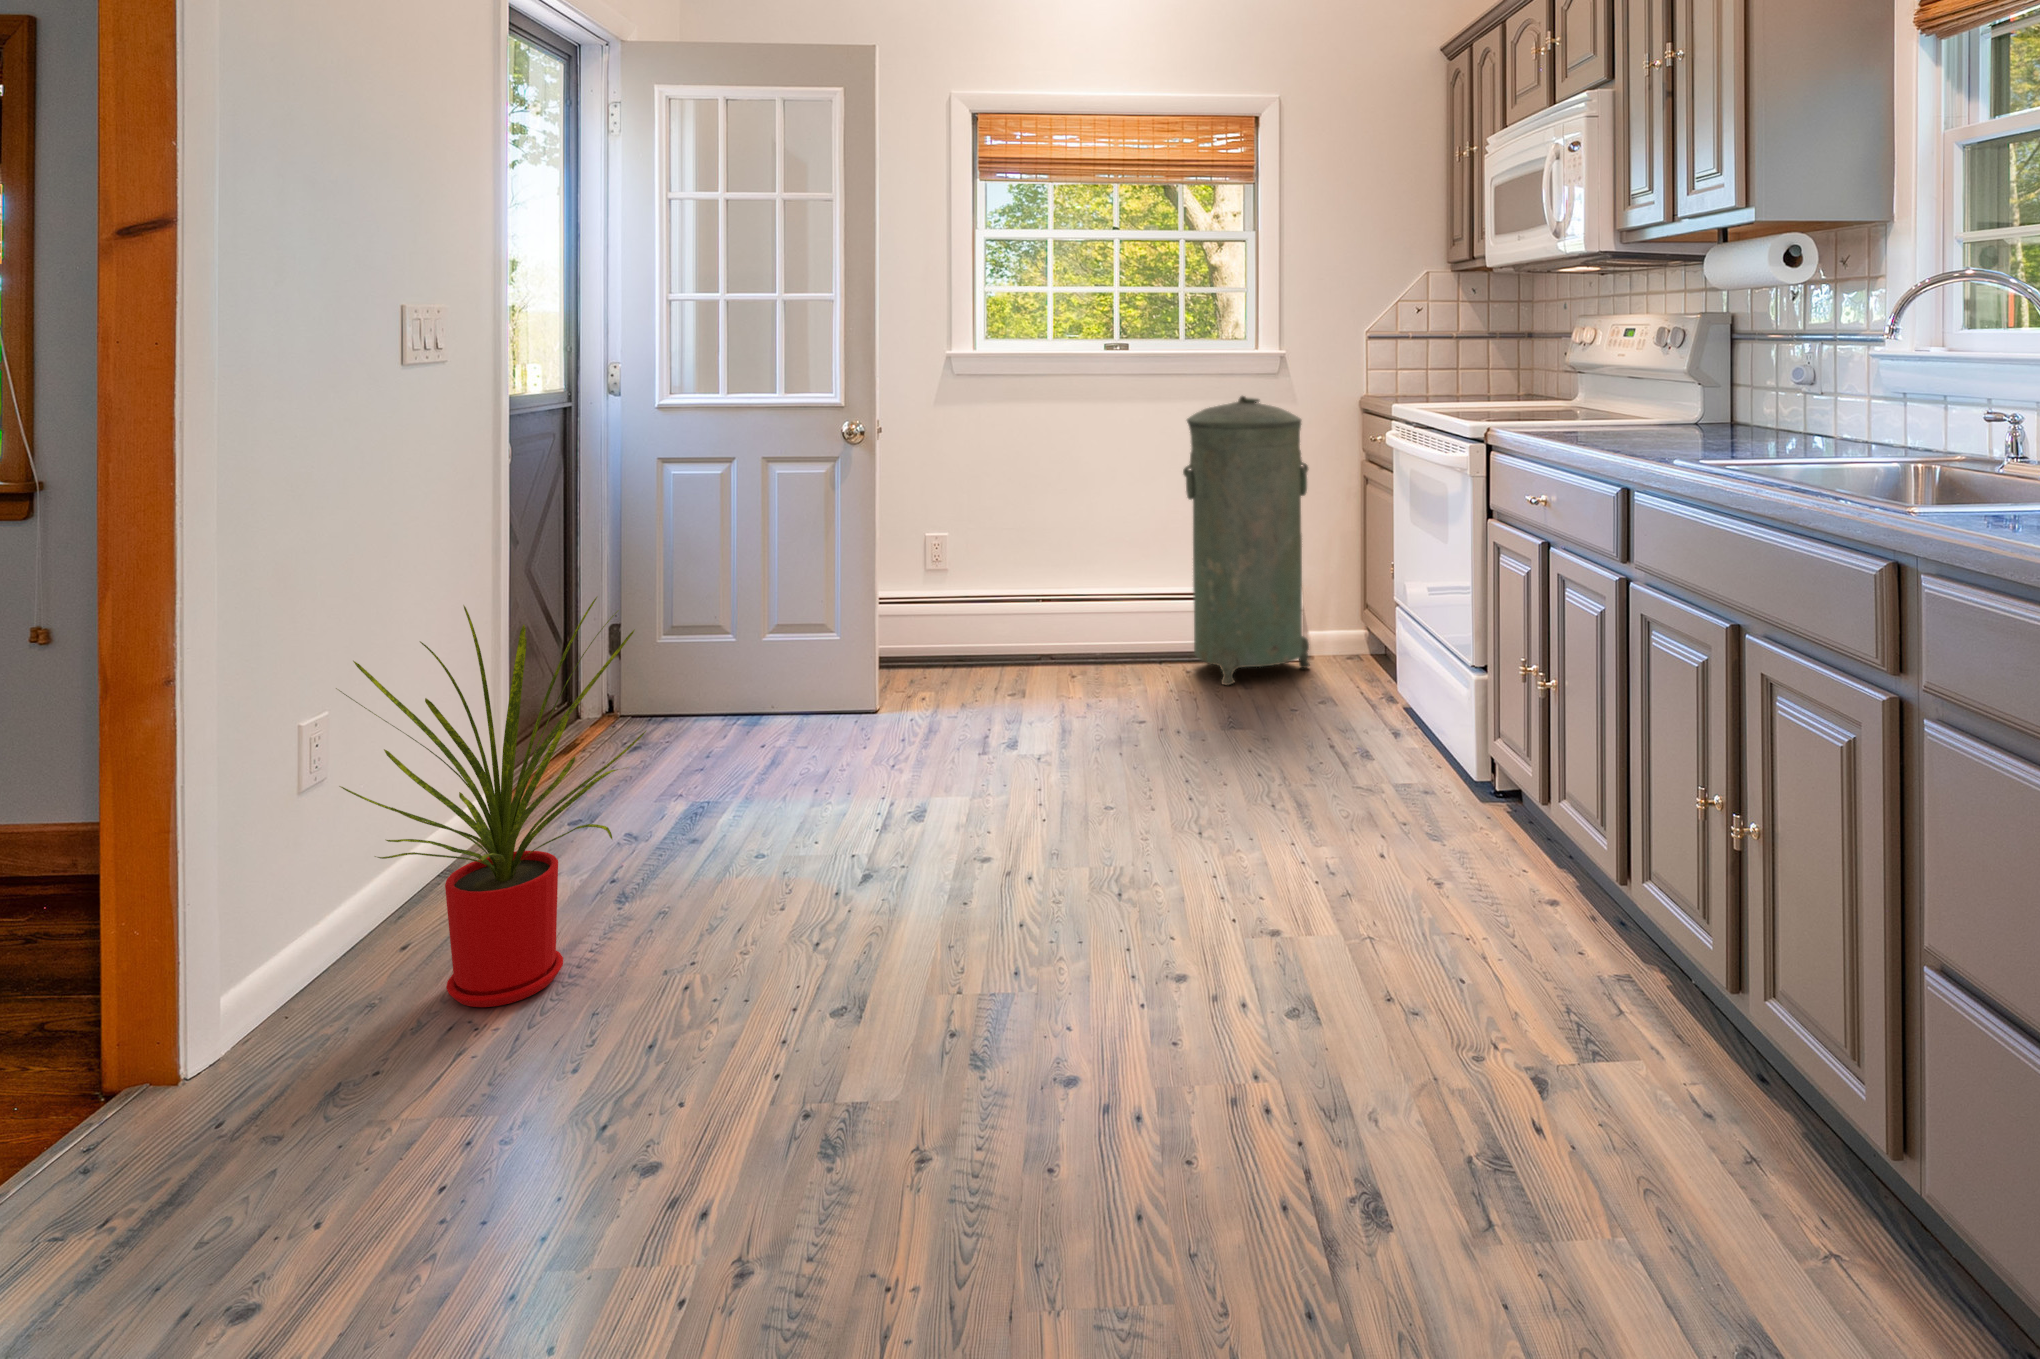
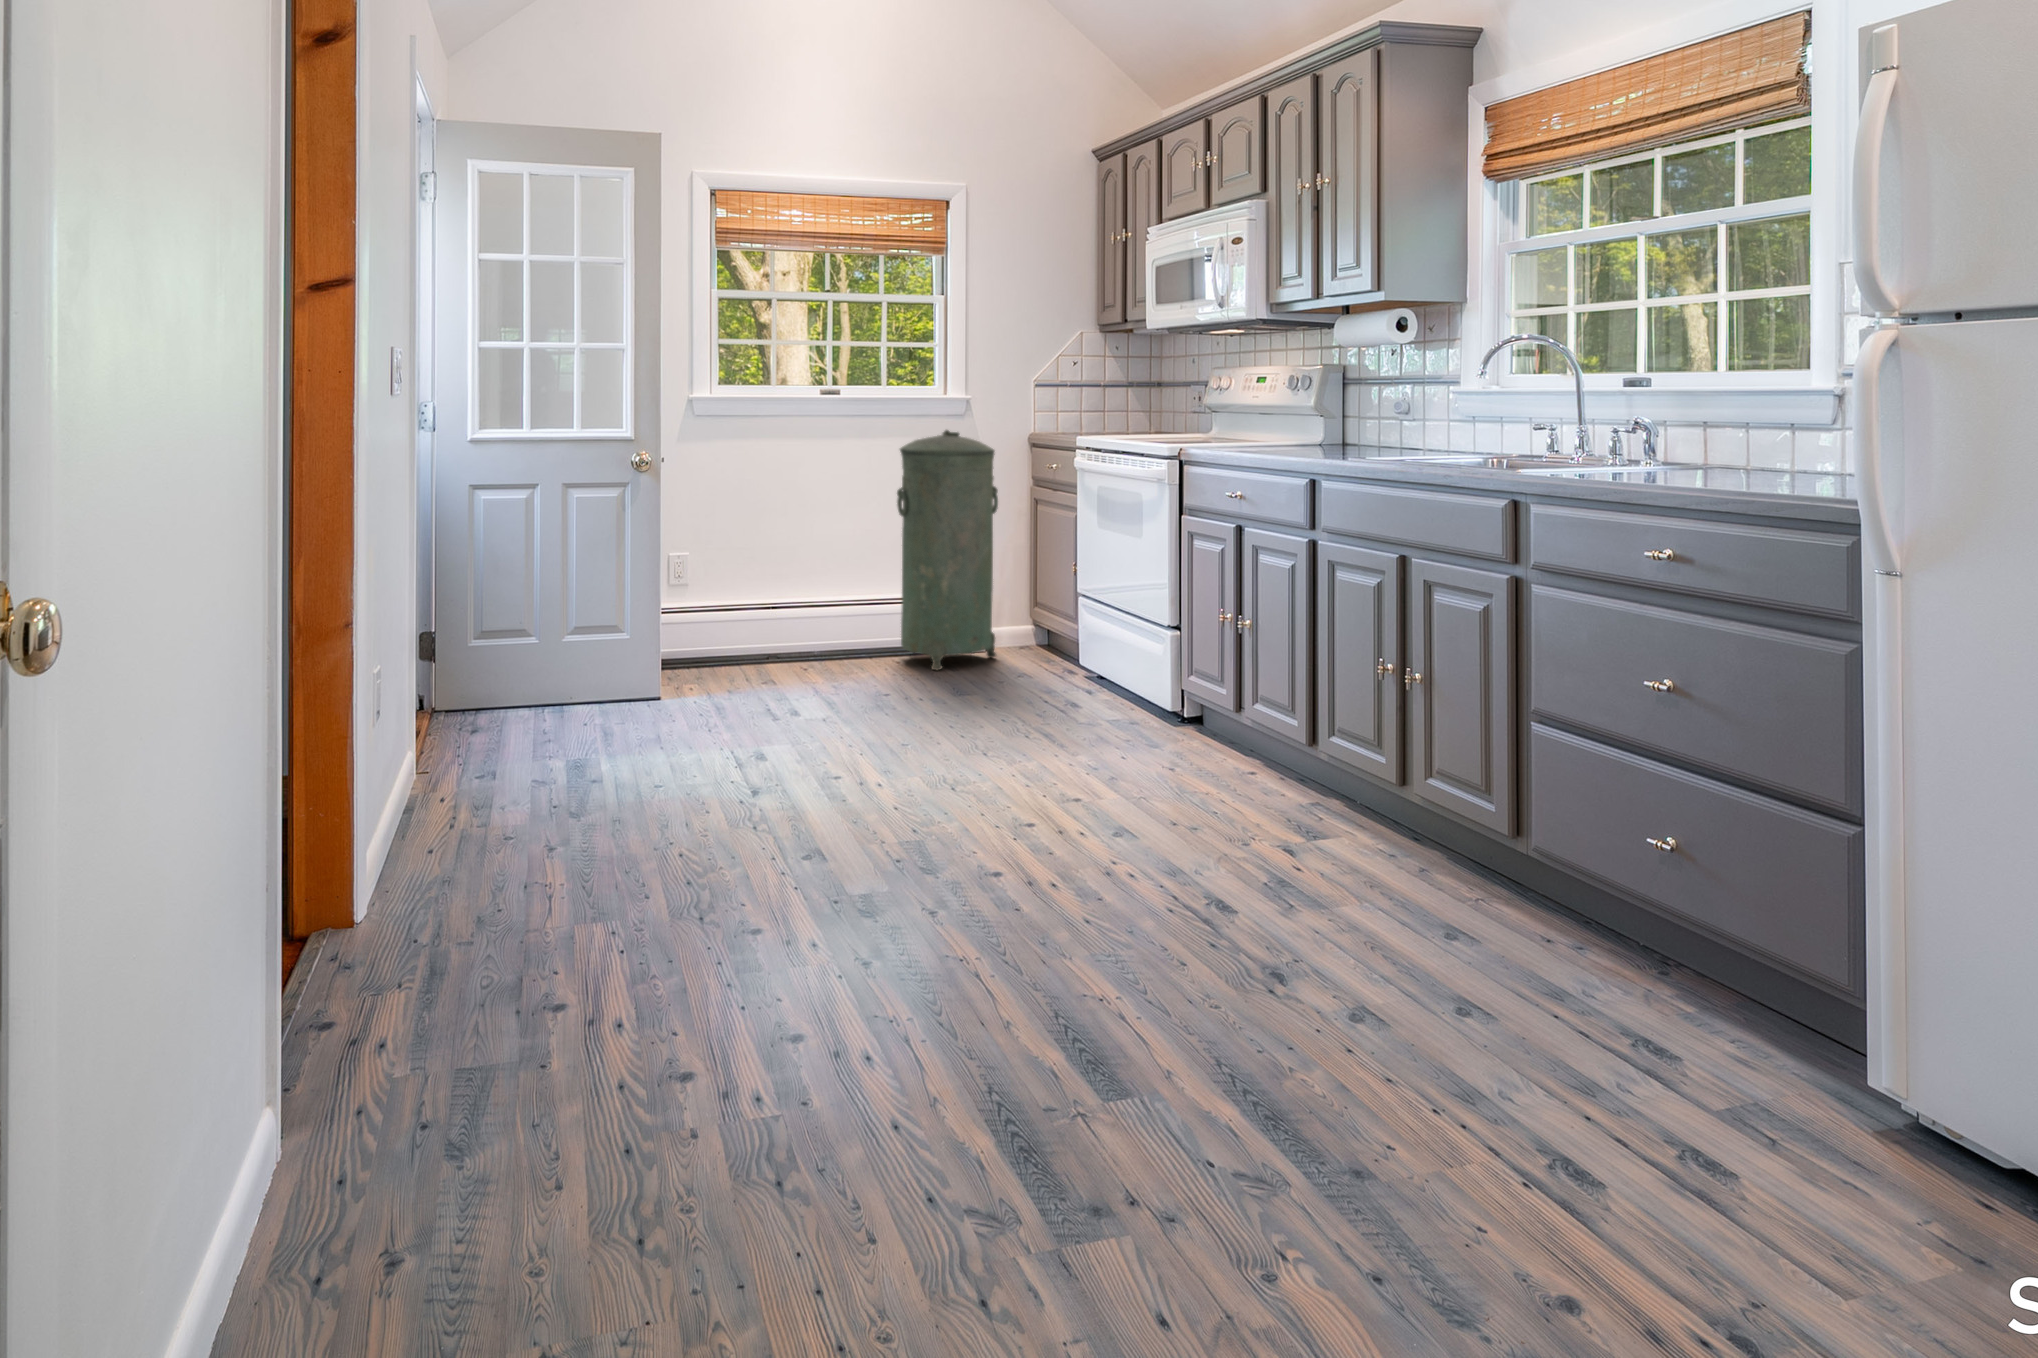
house plant: present [336,597,646,1007] -> none [404,558,624,872]

